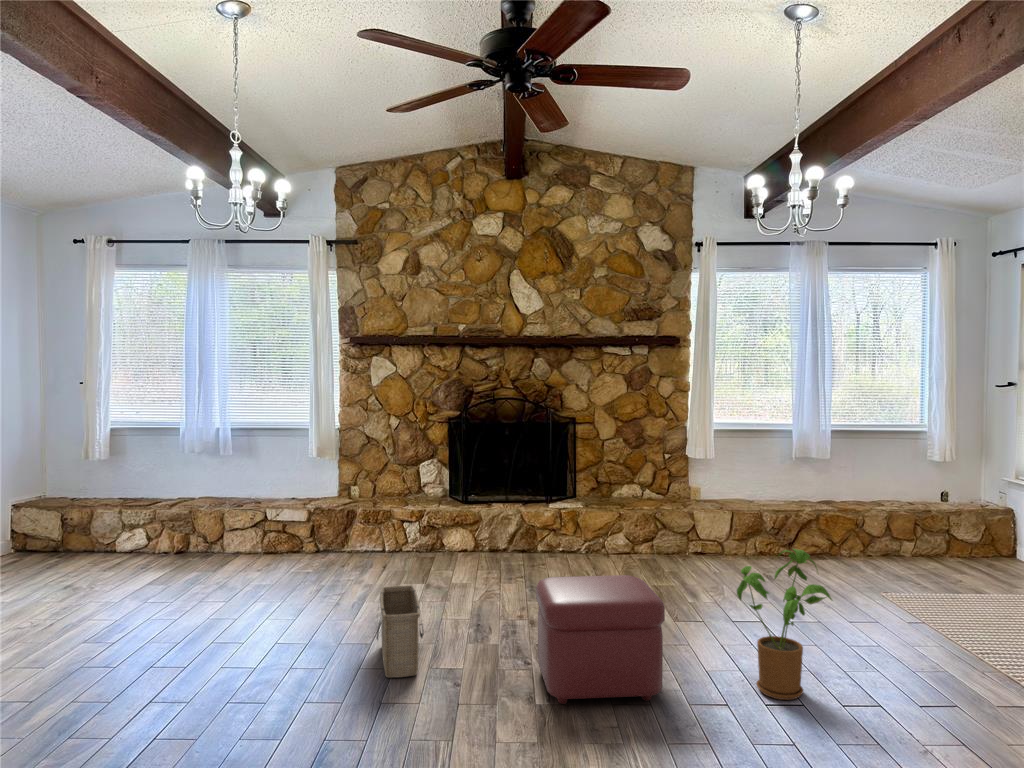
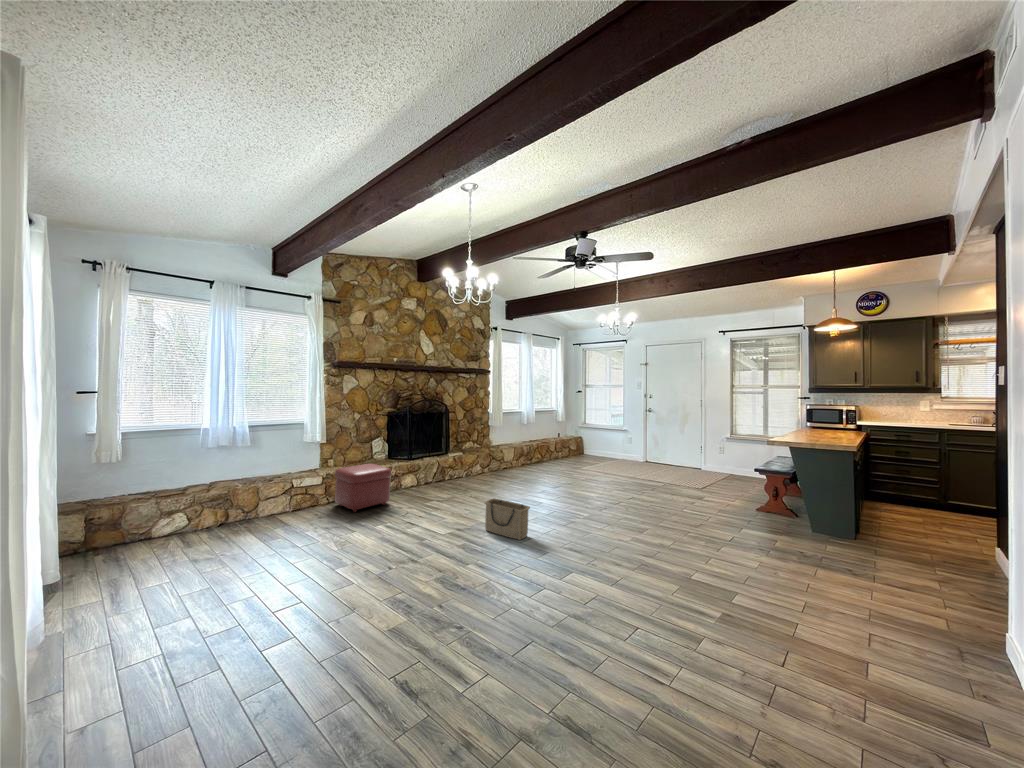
house plant: present [737,549,832,700] -> none [607,456,640,508]
ottoman: present [536,575,665,704] -> present [335,464,391,512]

